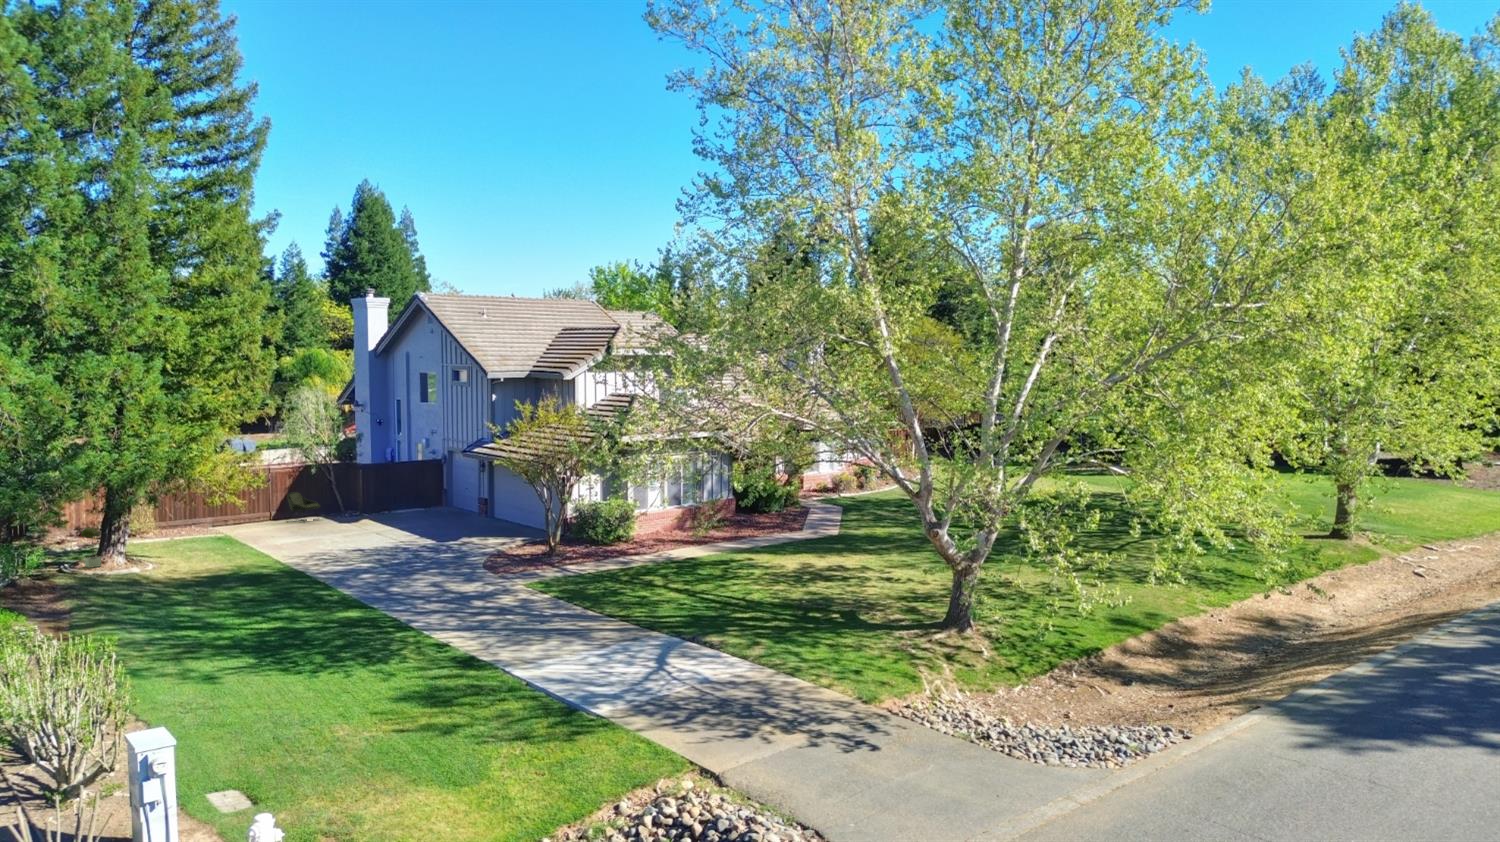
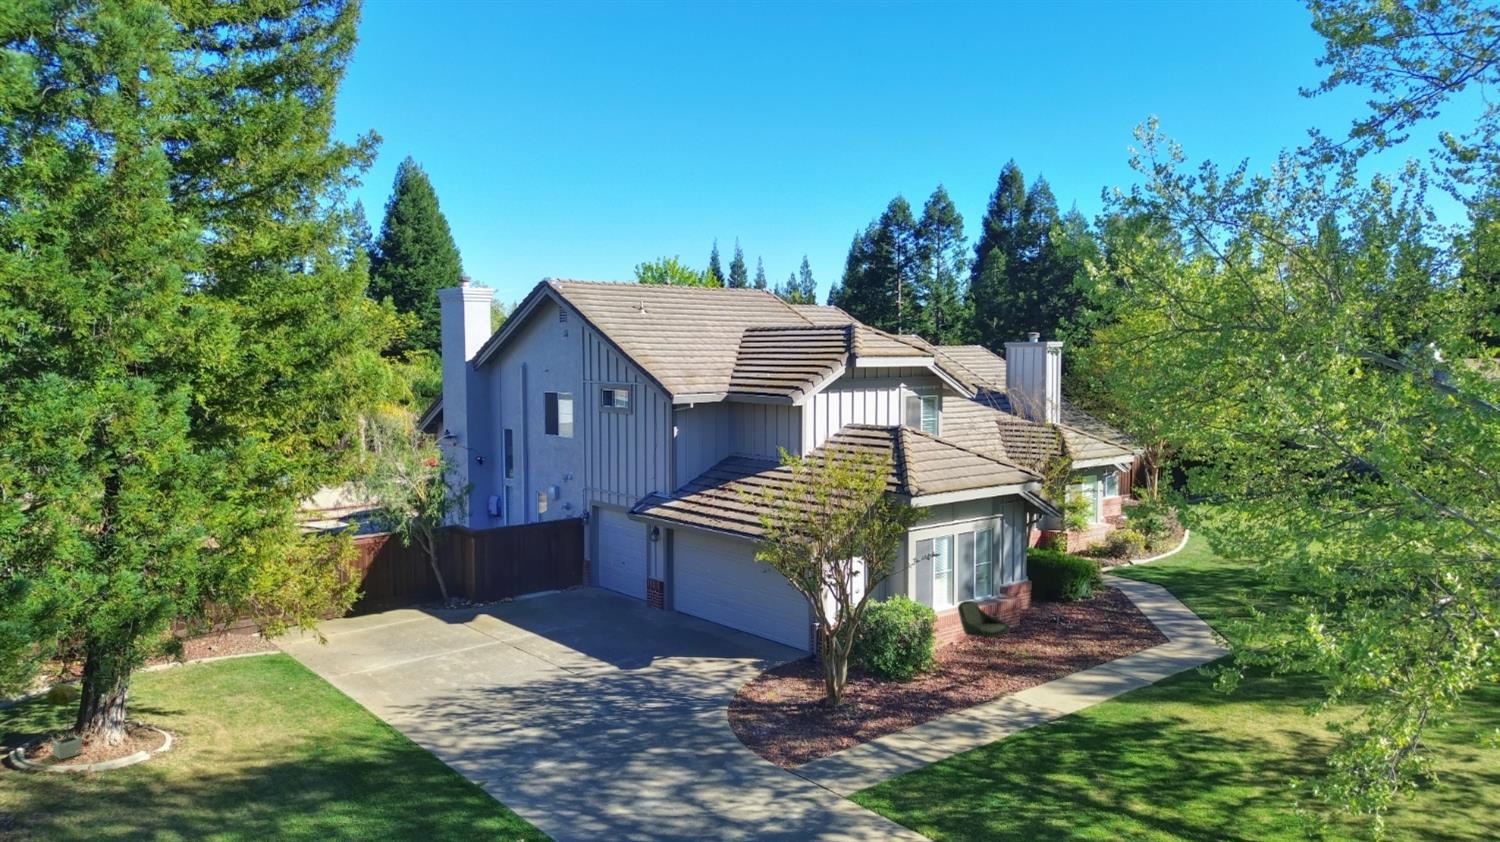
lounge chair: present [287,492,320,521] -> present [956,601,1009,658]

